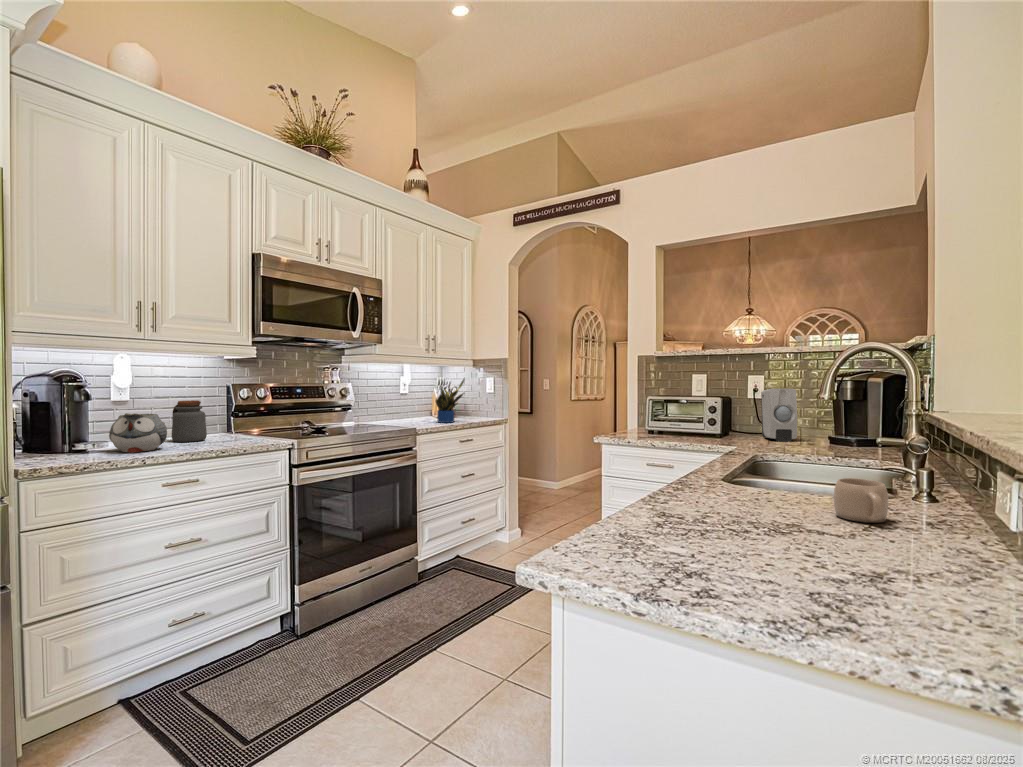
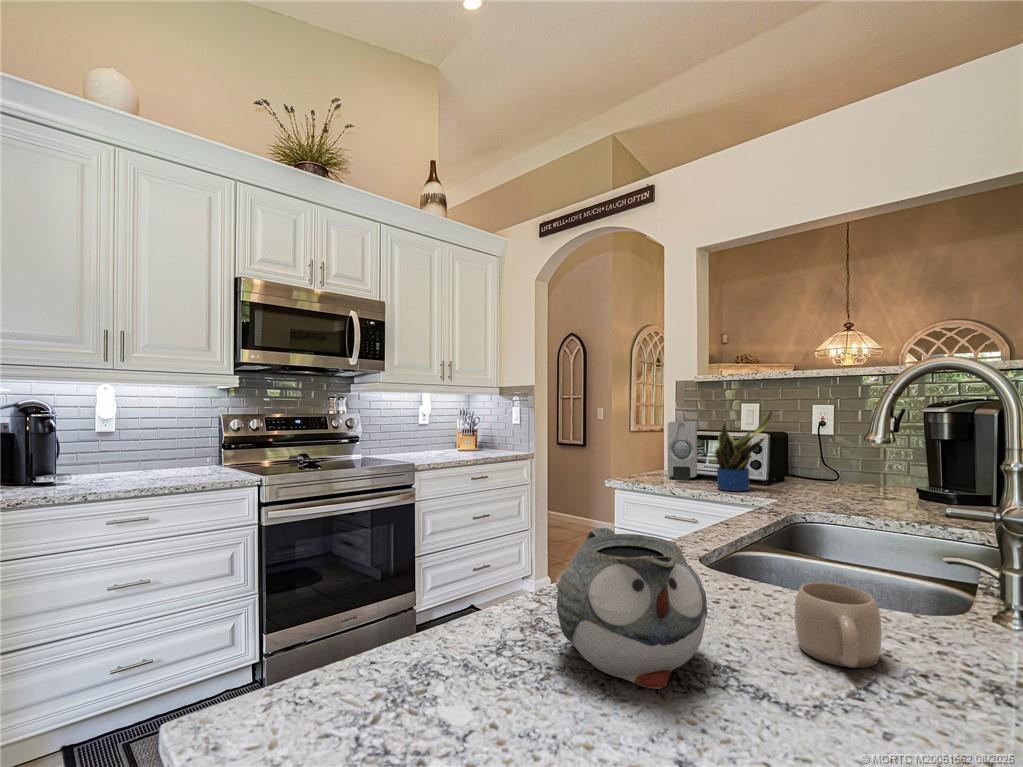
potted plant: present [435,379,464,423] -> present [715,411,772,491]
soap dispenser: present [761,389,797,442] -> present [668,422,697,480]
jar: present [172,400,207,442] -> none [145,431,183,475]
teapot: present [109,413,167,453] -> present [557,528,707,689]

